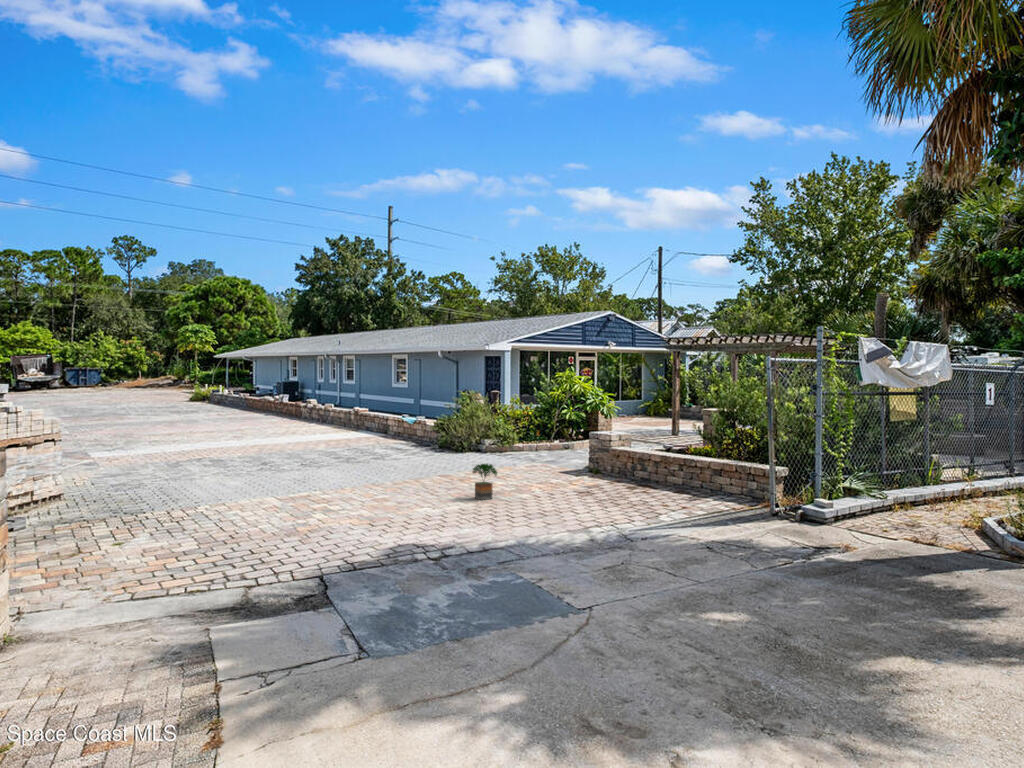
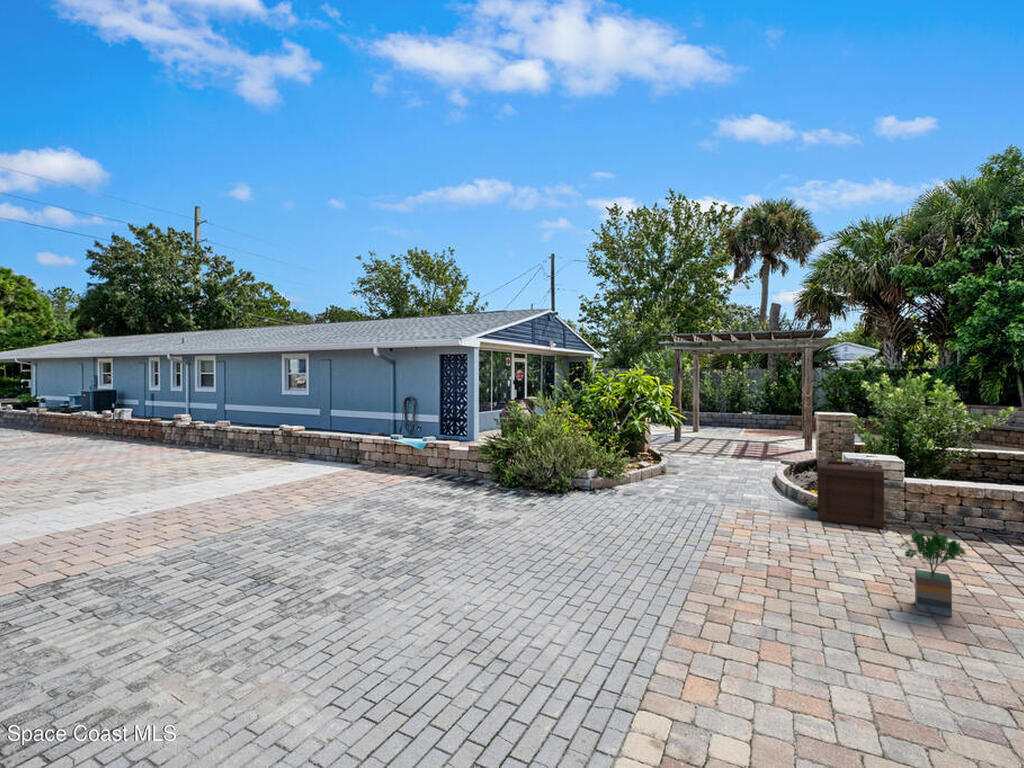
wooden crate: none [570,439,621,481] -> present [817,460,884,528]

